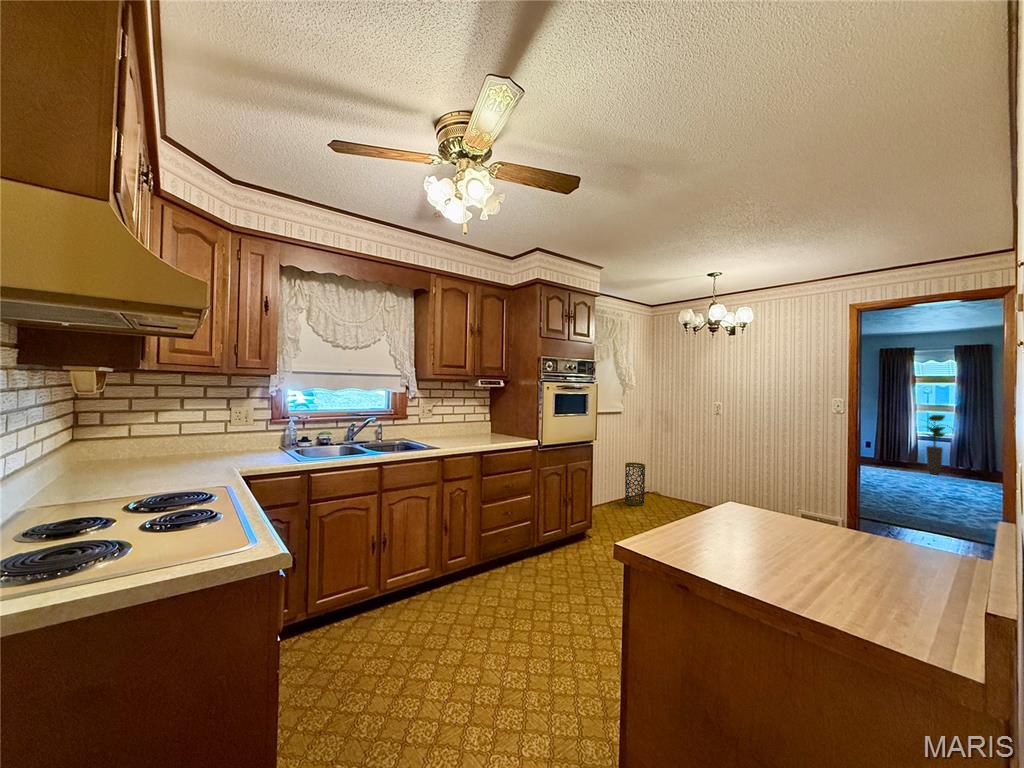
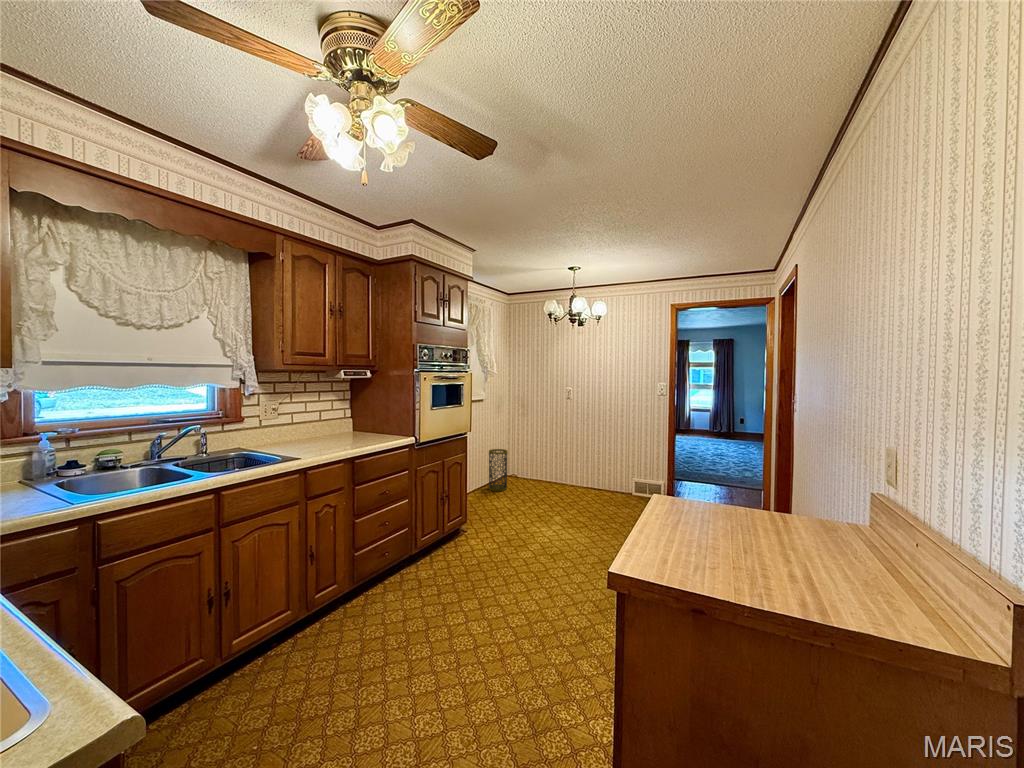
potted plant: present [926,415,945,474] -> none [691,392,713,437]

